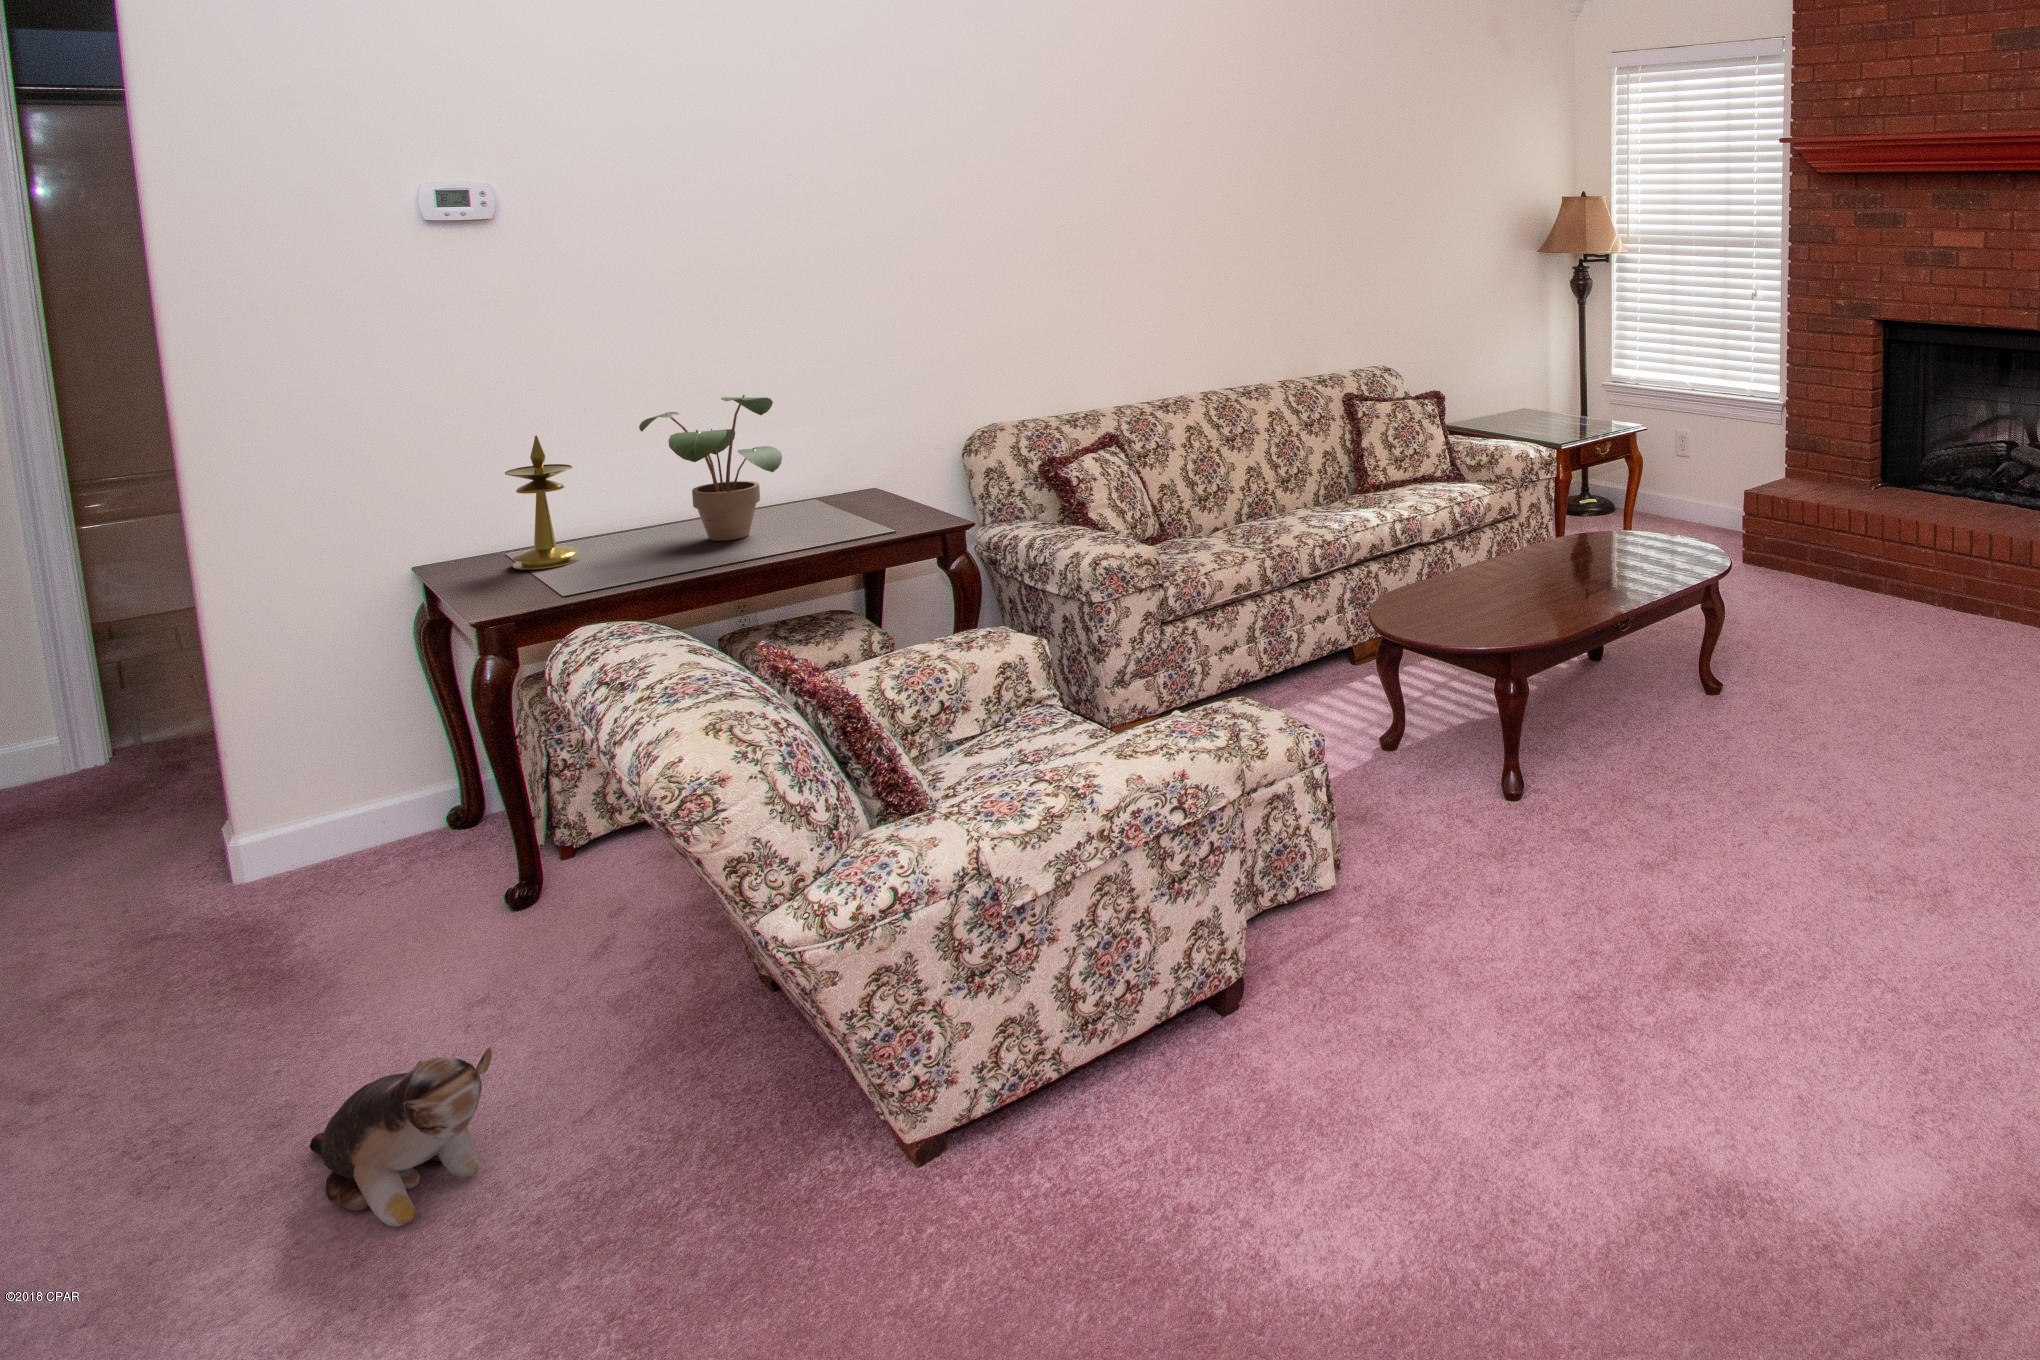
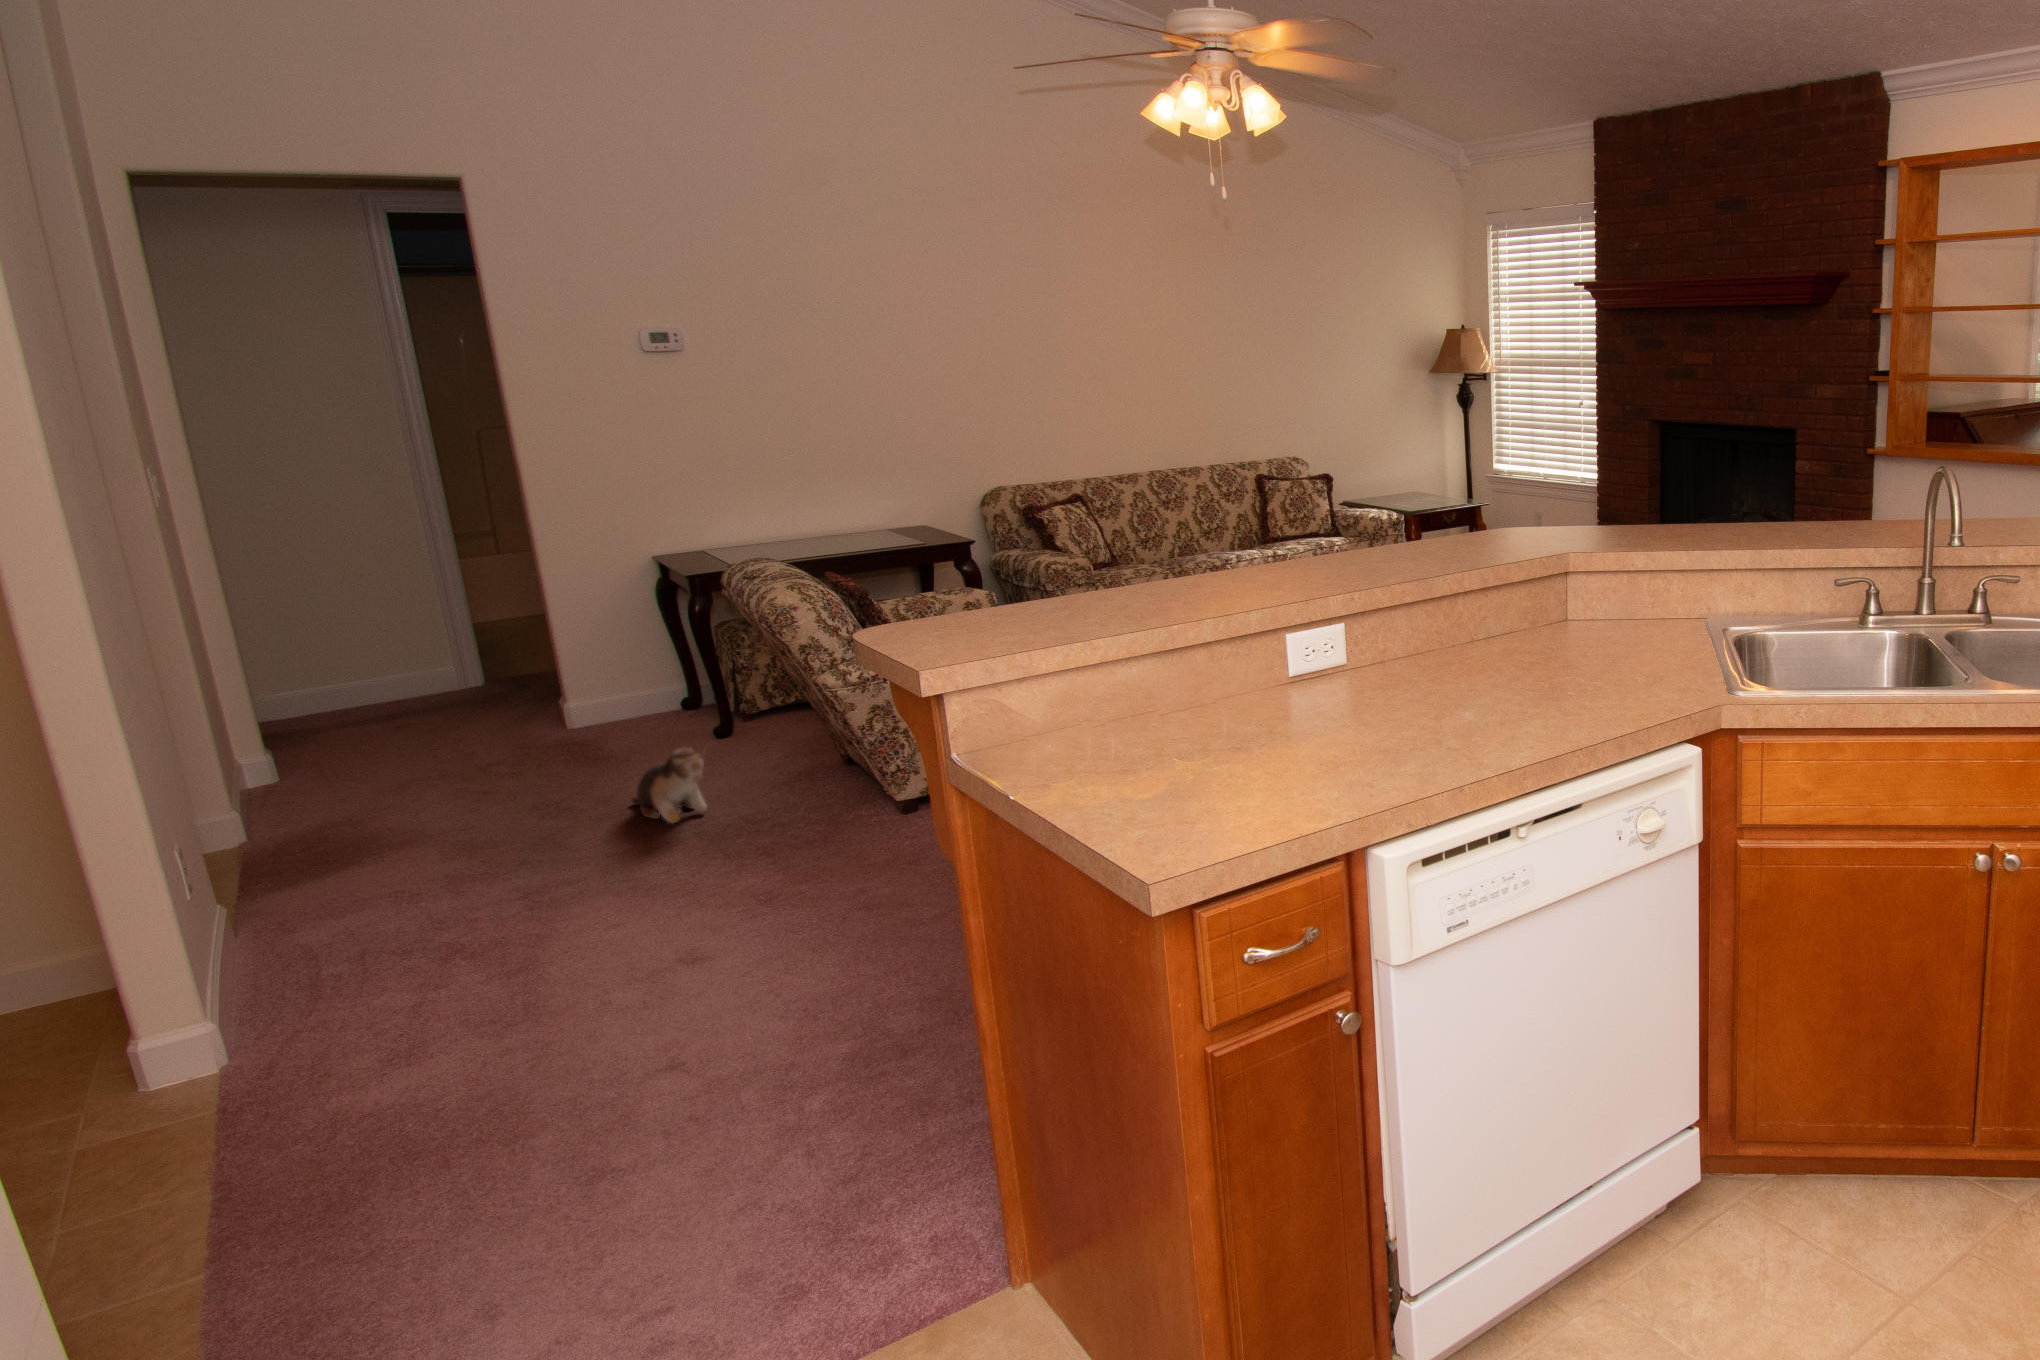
potted plant: present [639,395,782,541] -> none [771,458,853,544]
candlestick: present [505,436,579,570] -> none [699,478,743,555]

